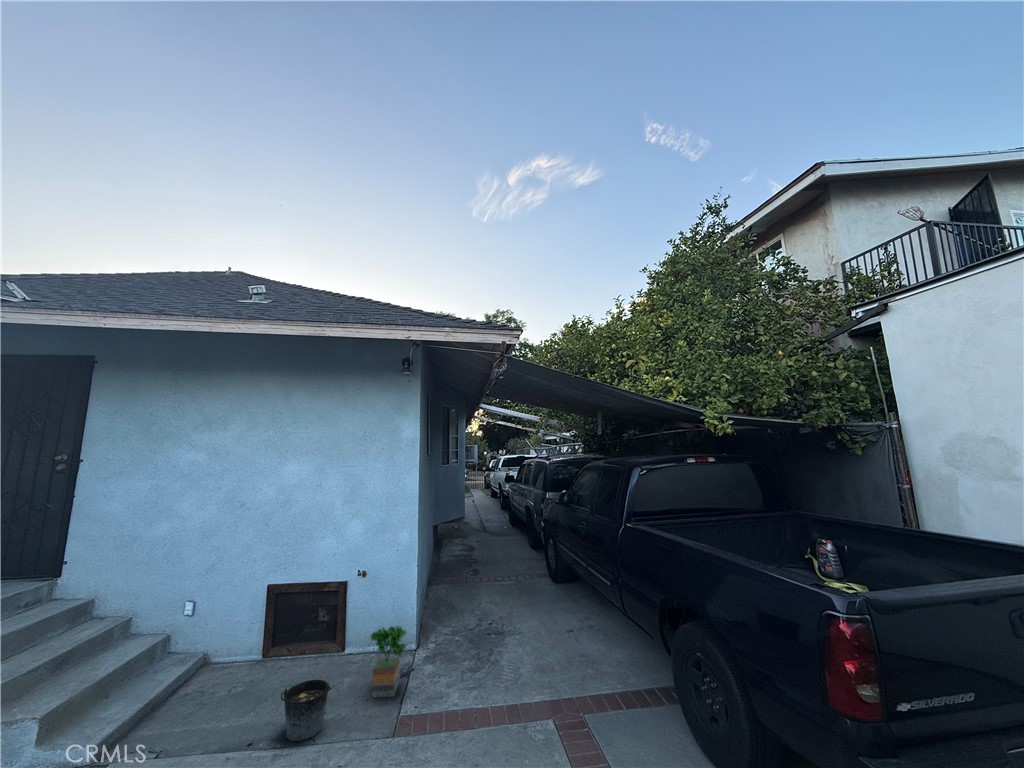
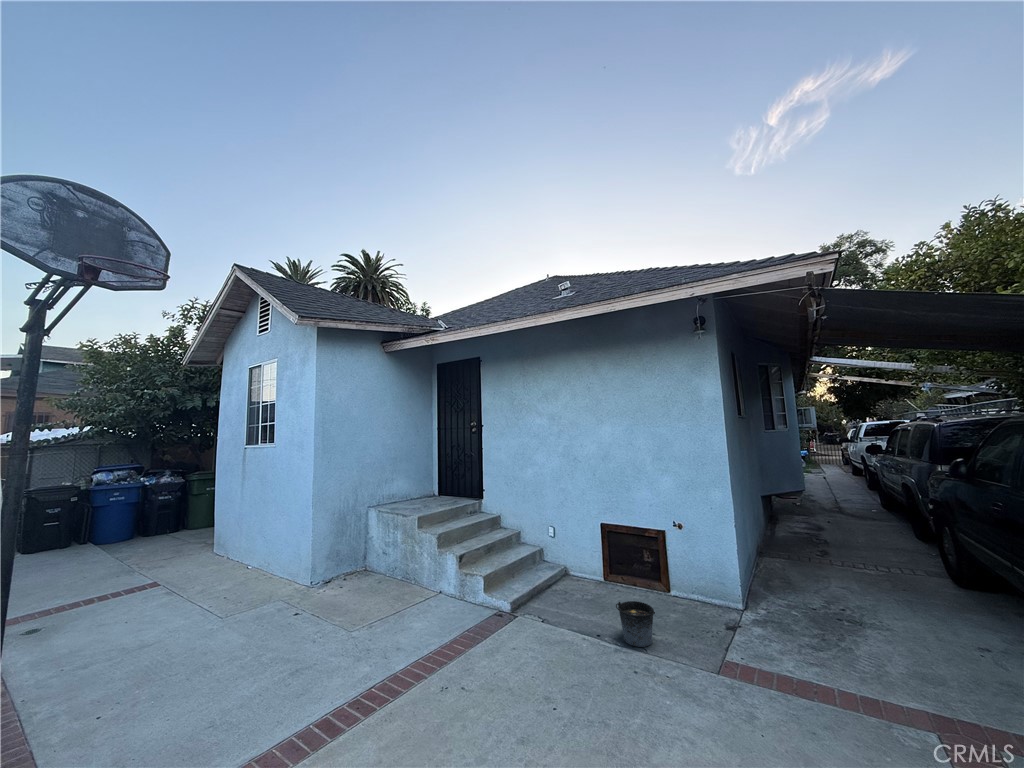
potted tree: present [370,626,407,698] -> none [687,575,728,643]

